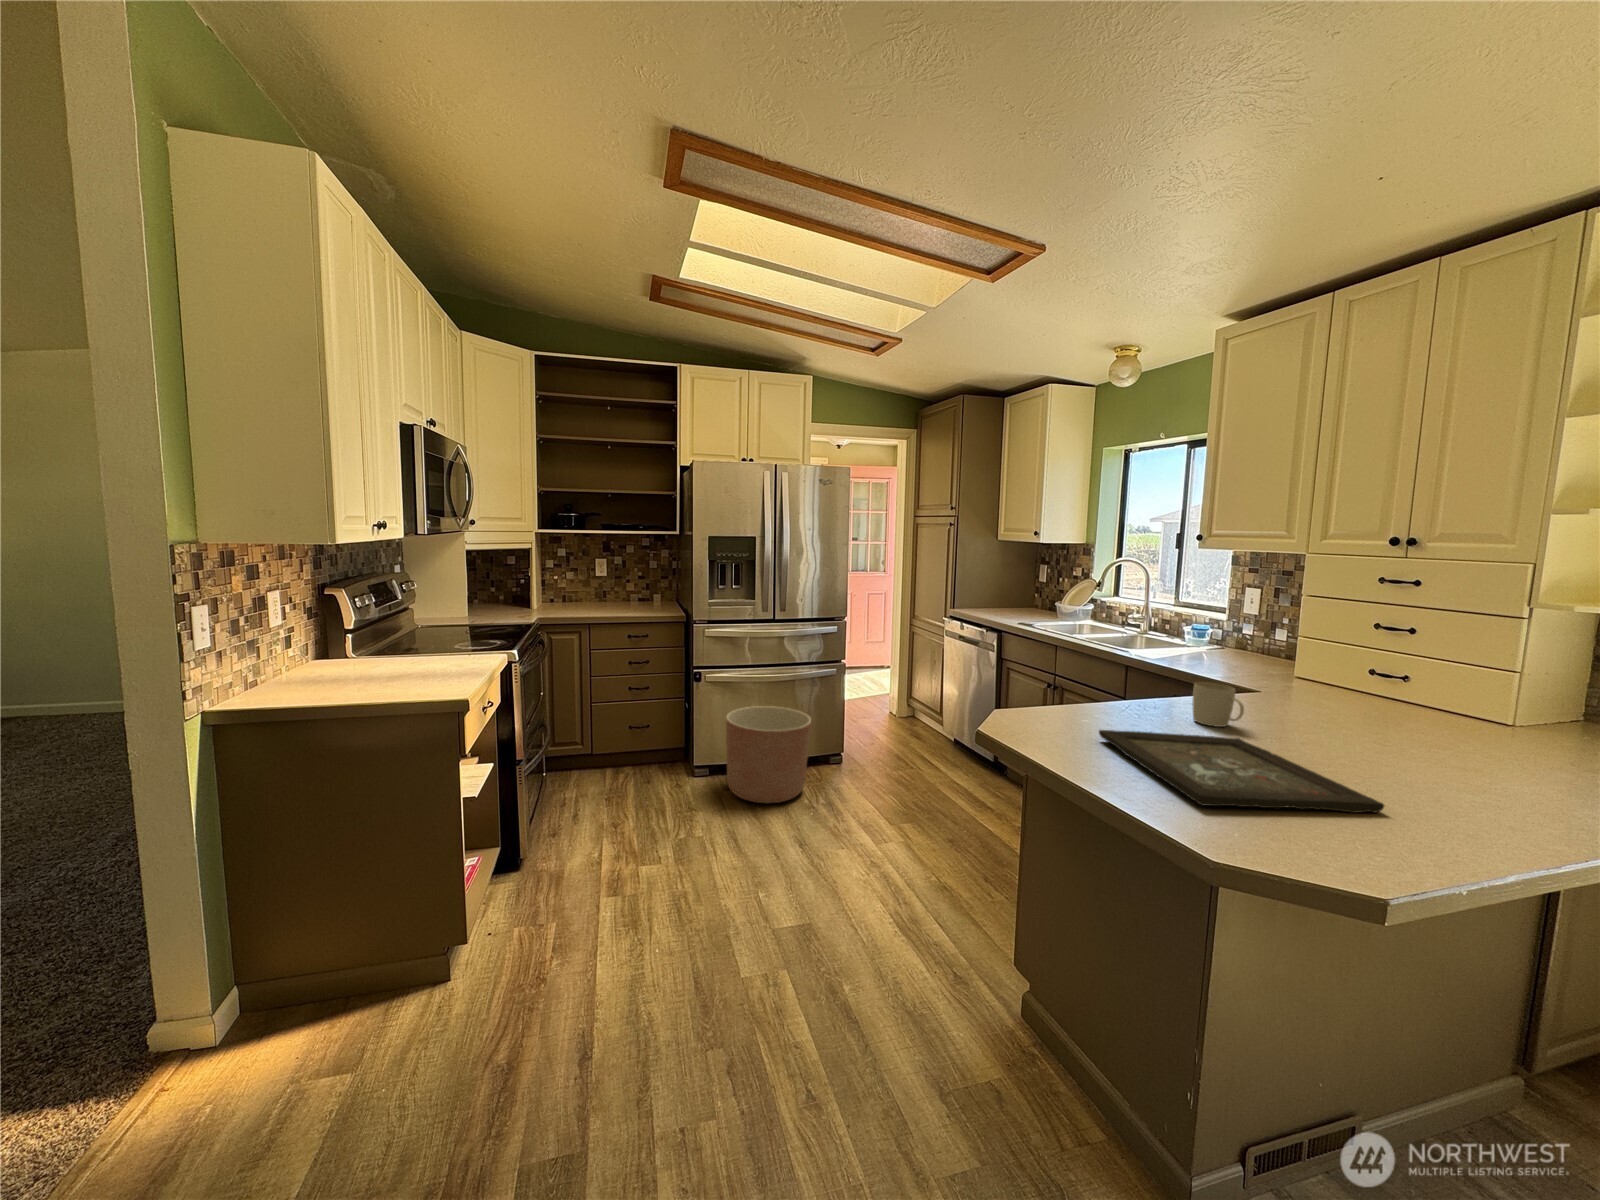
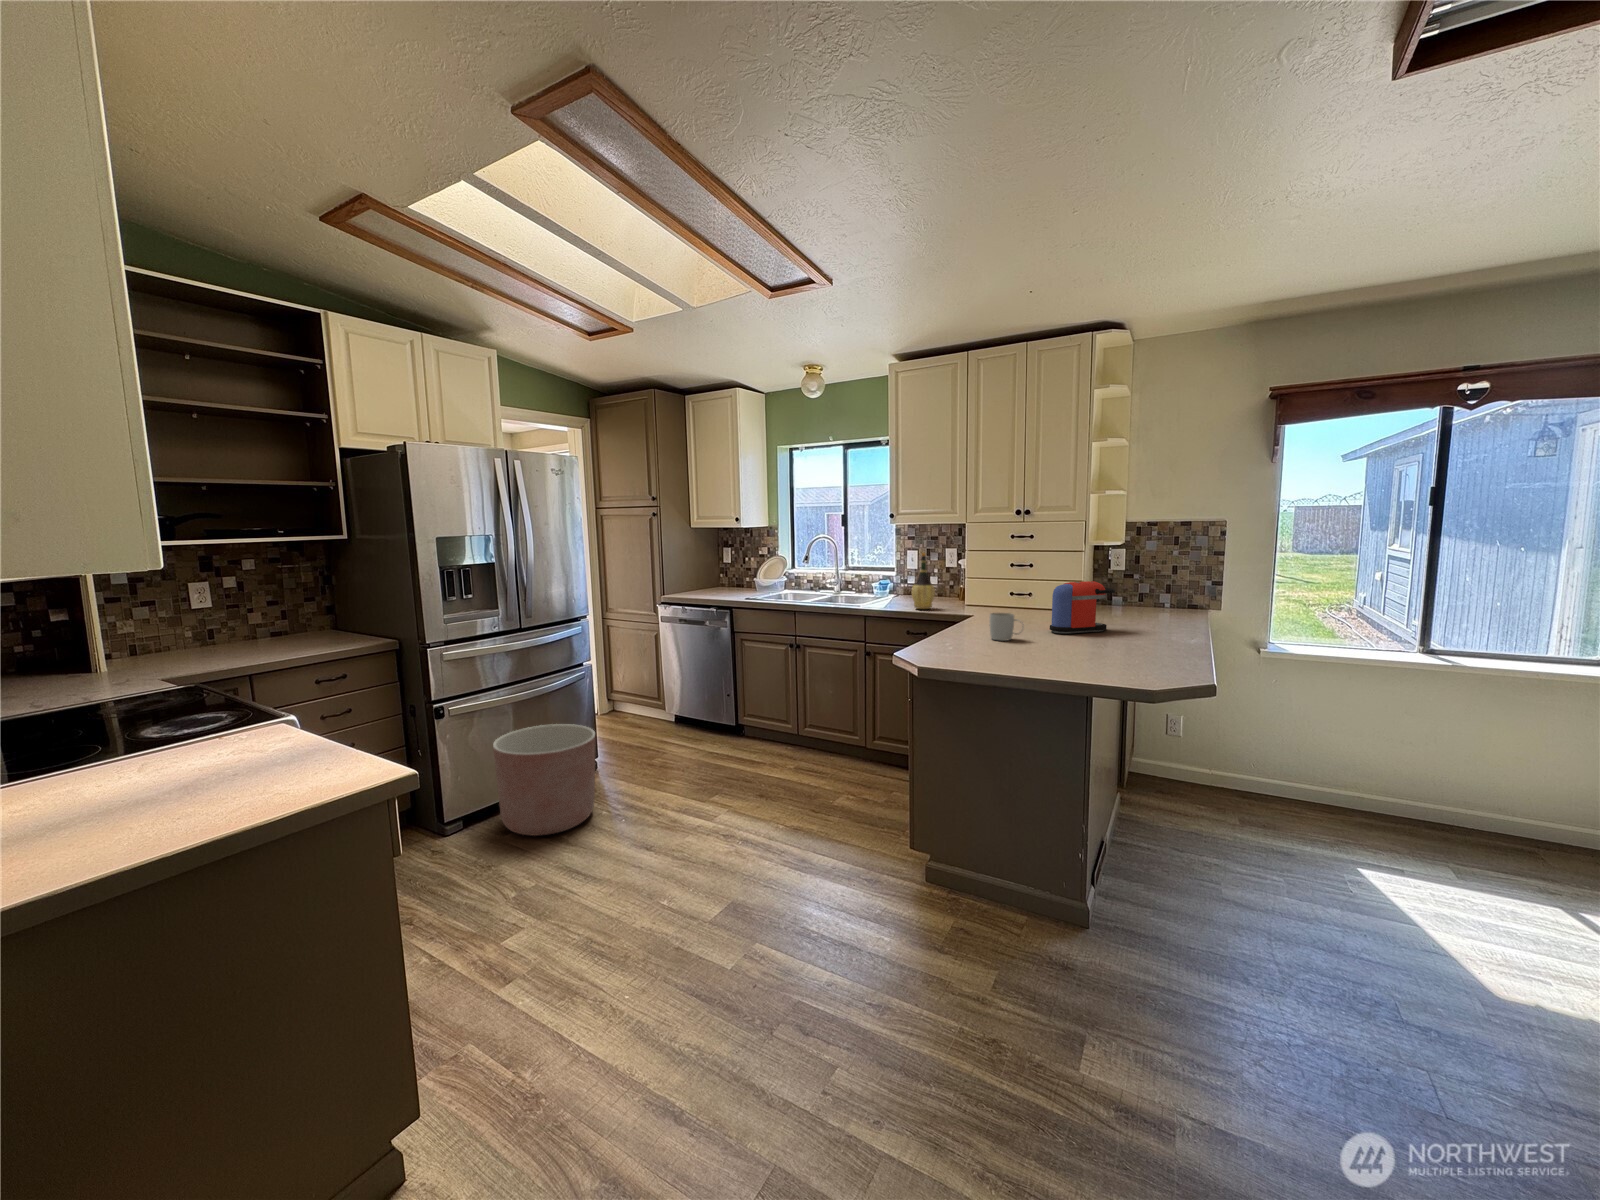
wine bottle: none [1194,589,1232,668] -> present [912,552,935,609]
coffee maker: none [1330,658,1499,754] -> present [1050,581,1115,634]
tray: present [1099,730,1384,813] -> none [985,643,1145,677]

